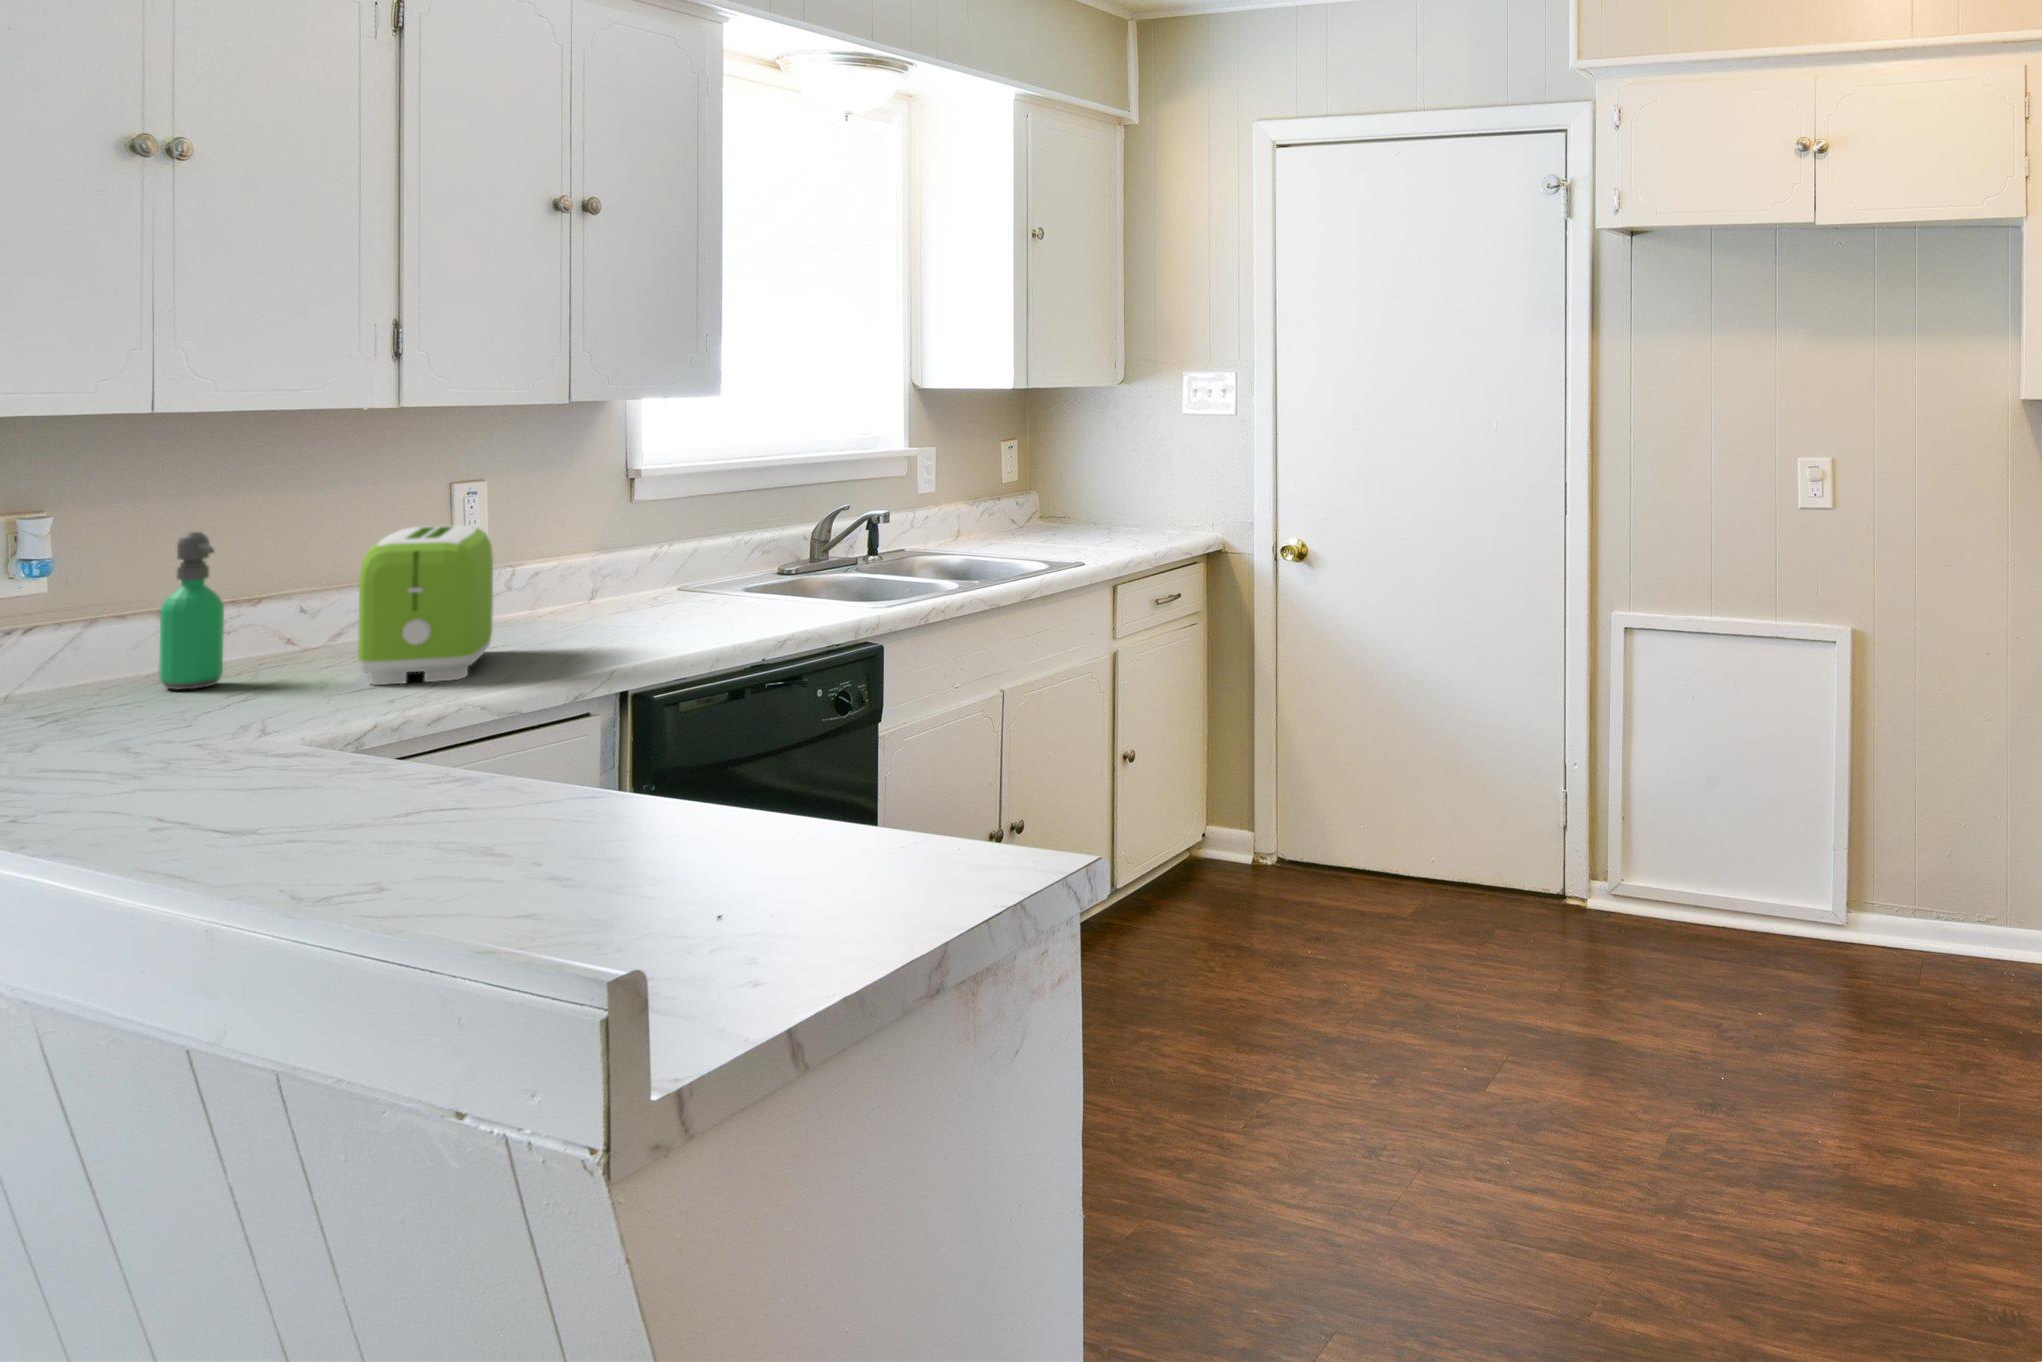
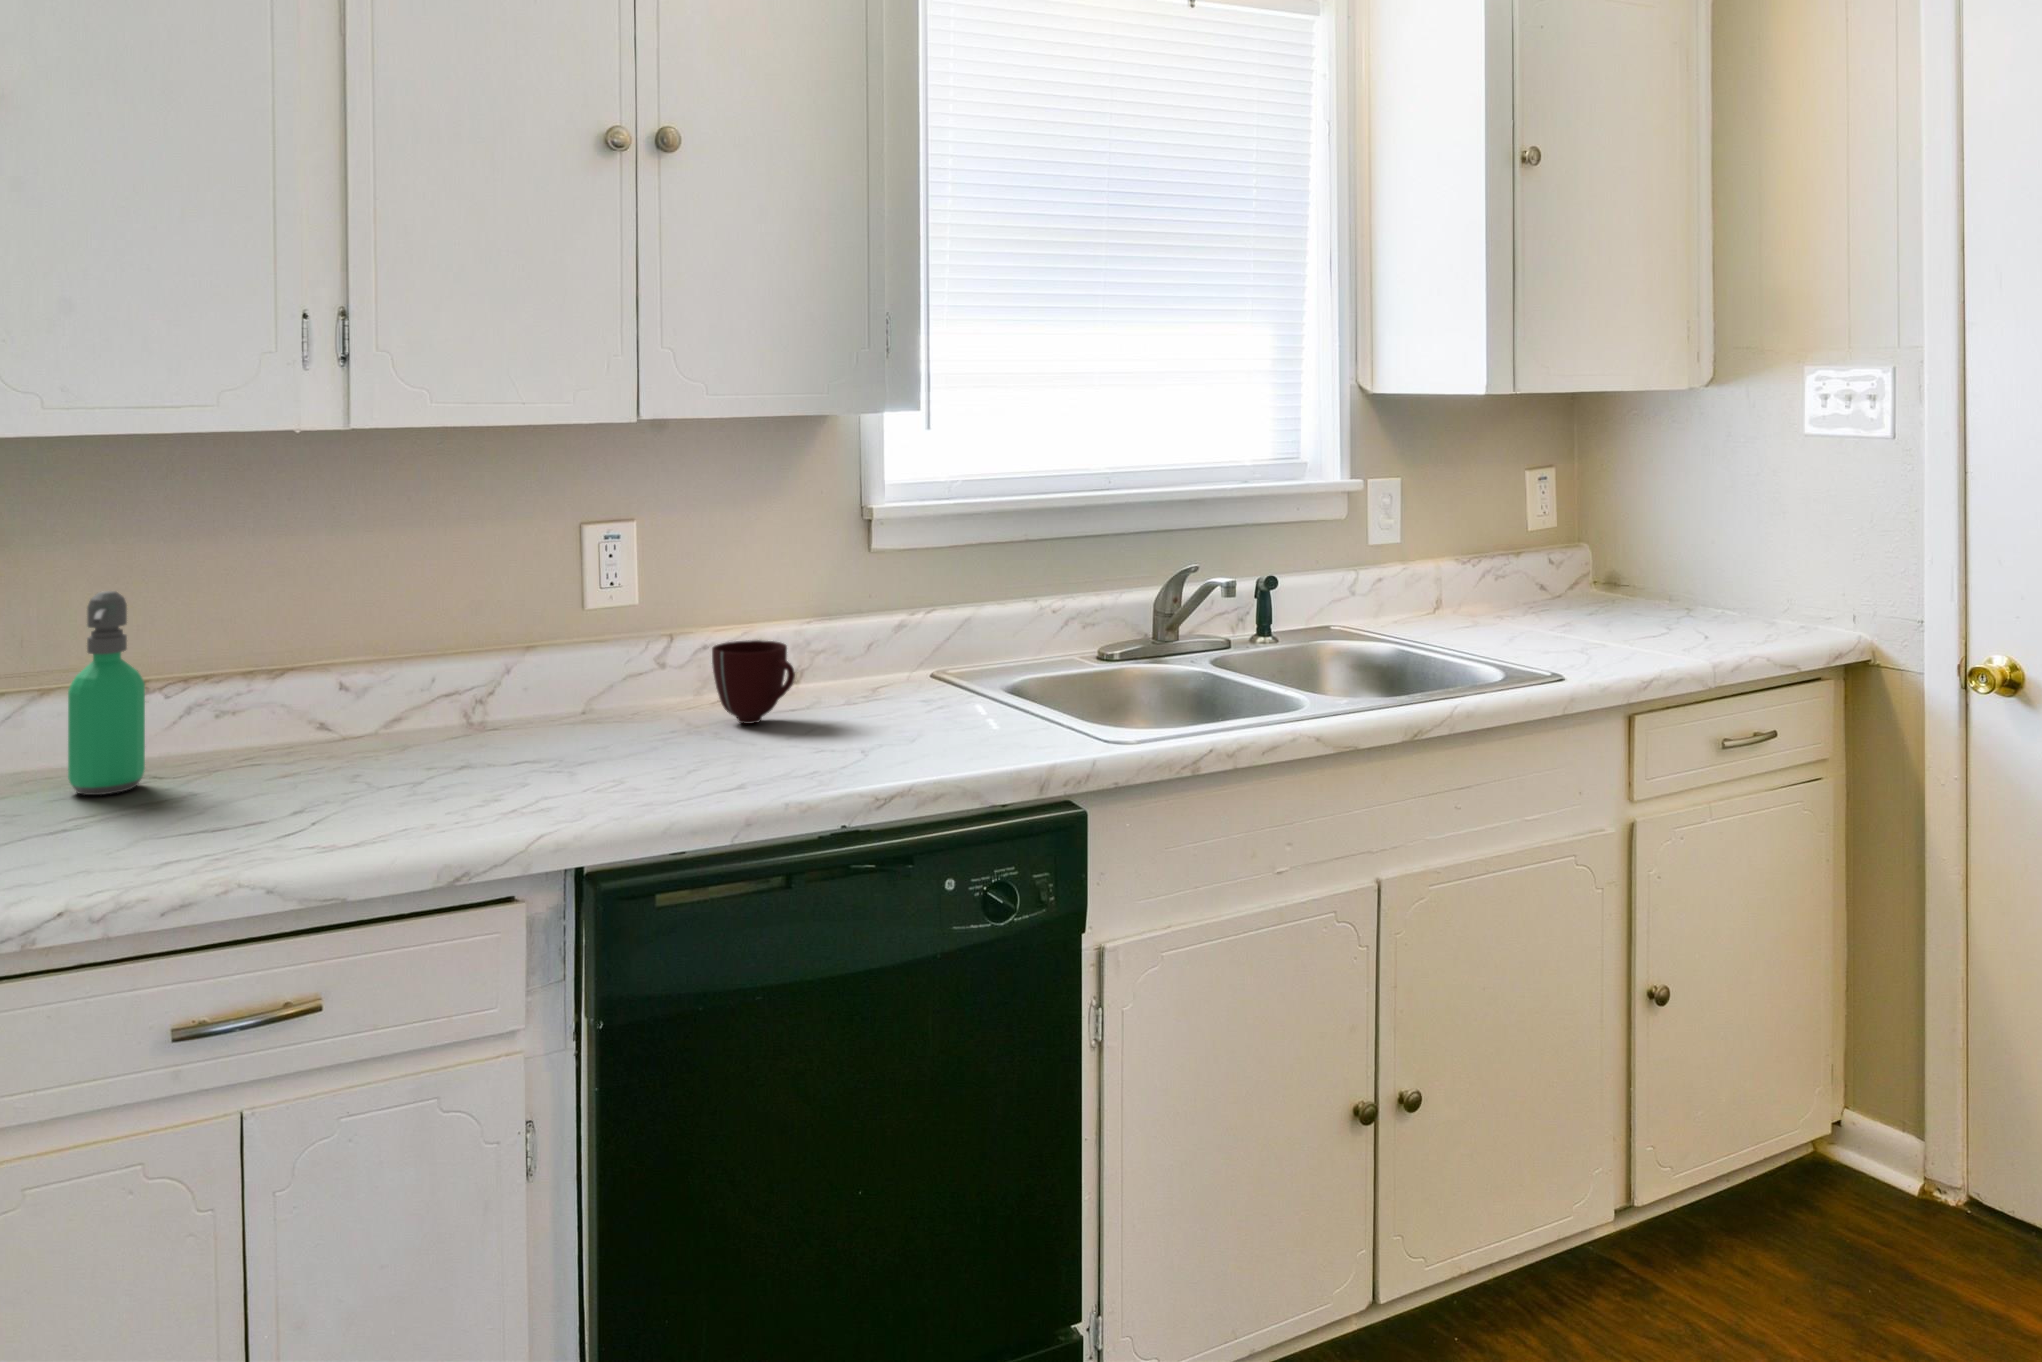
toaster: present [358,525,493,685] -> none [223,593,496,831]
mug: none [580,562,653,620] -> present [712,640,795,724]

